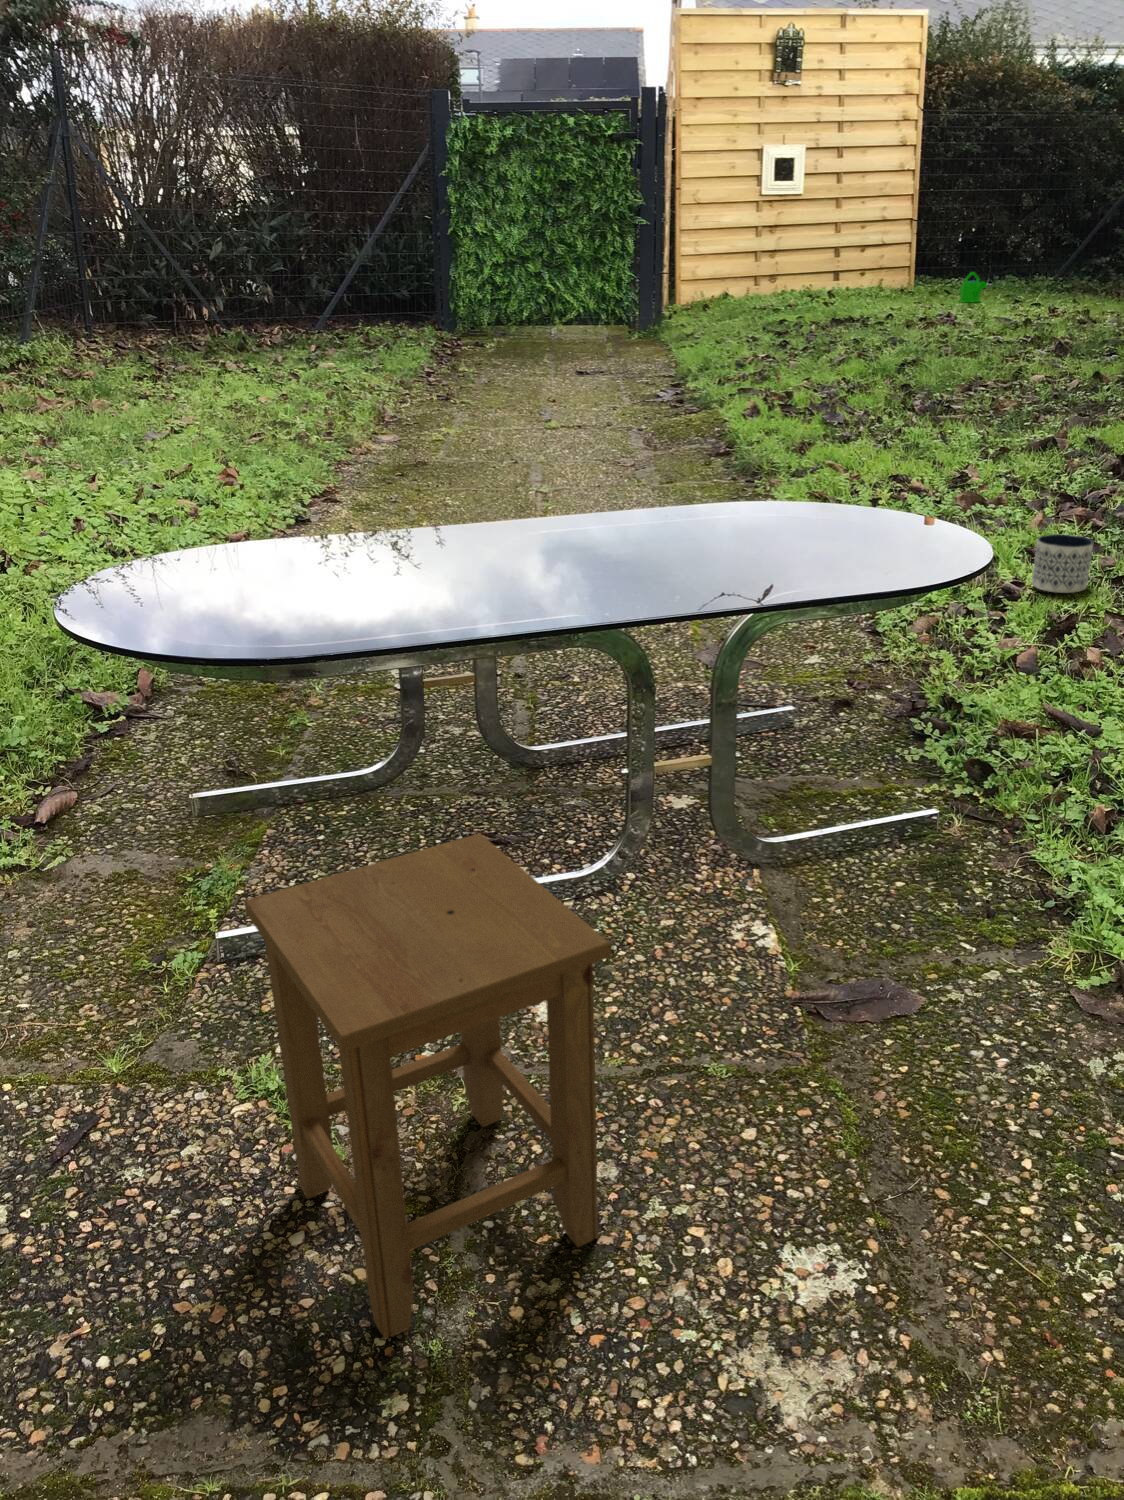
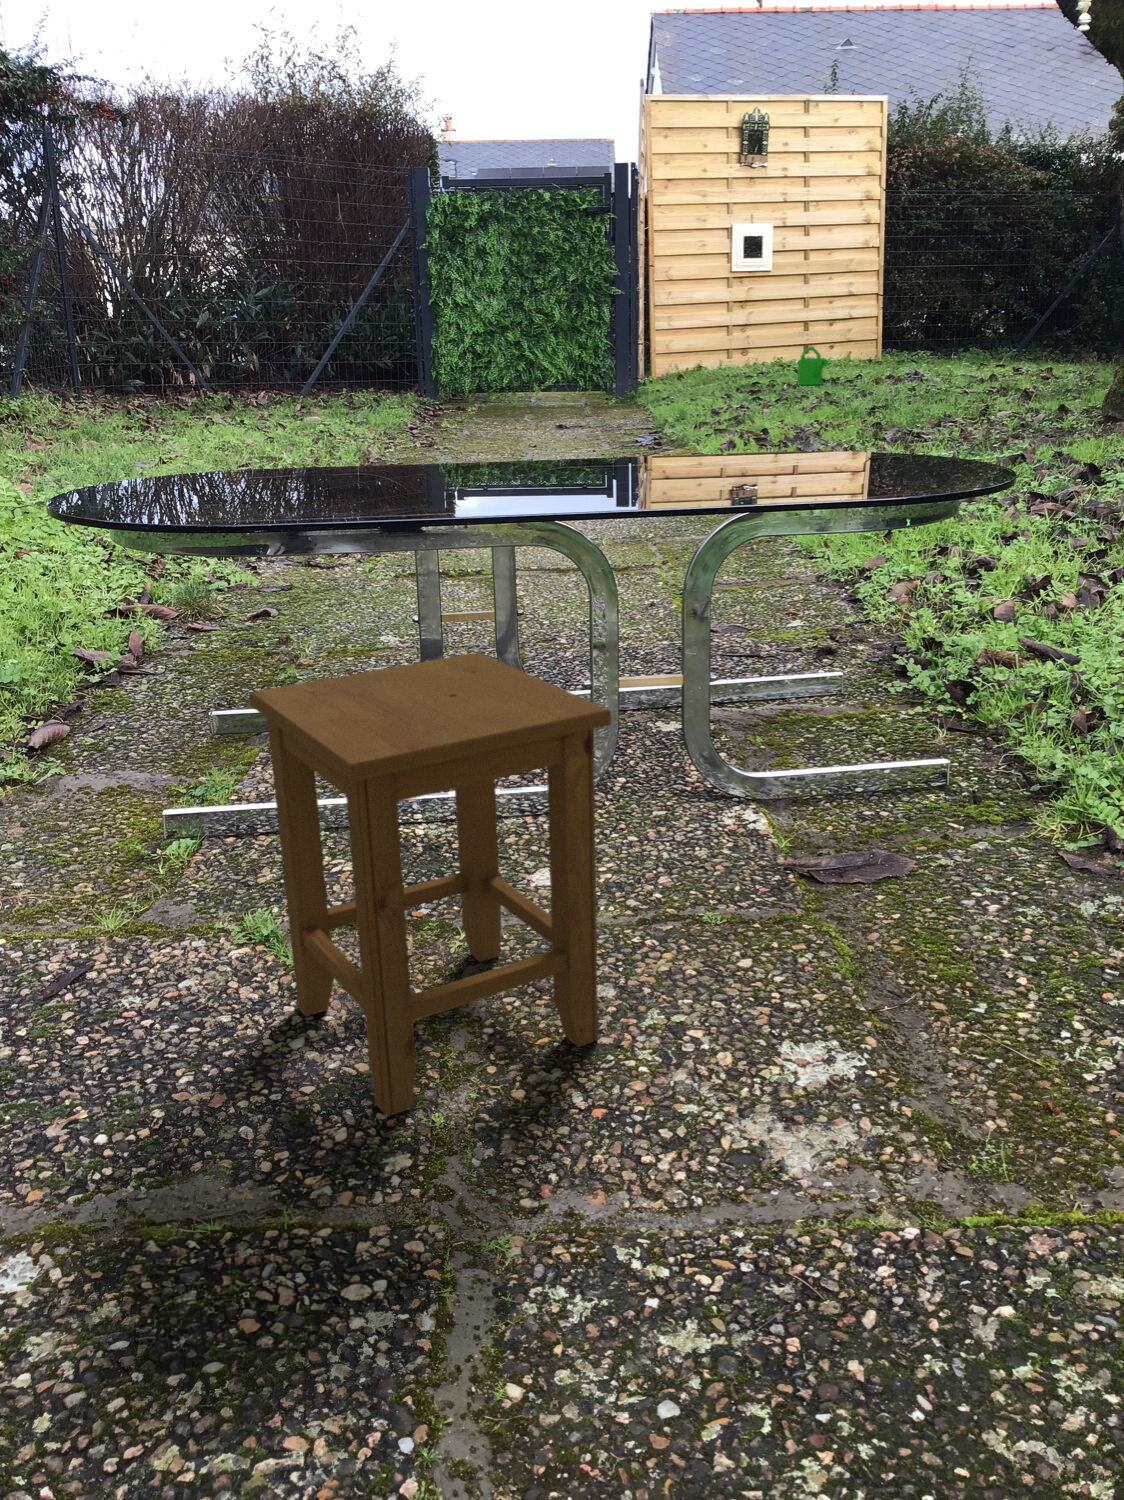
watering can: present [959,272,987,302] -> present [797,346,829,385]
planter: present [1032,534,1093,593] -> none [1012,506,1071,561]

